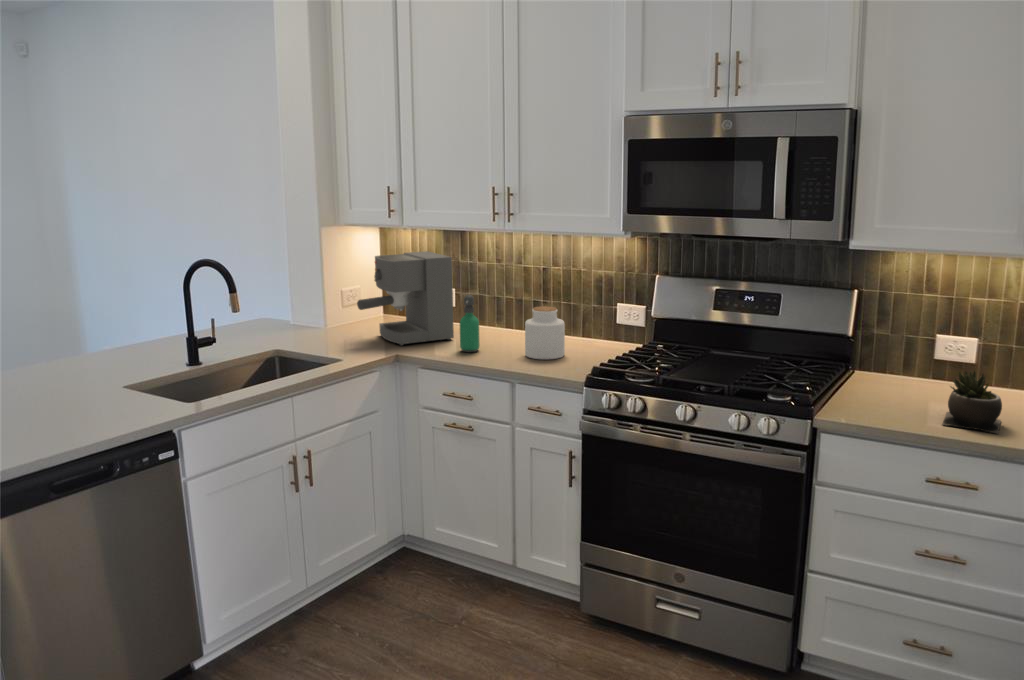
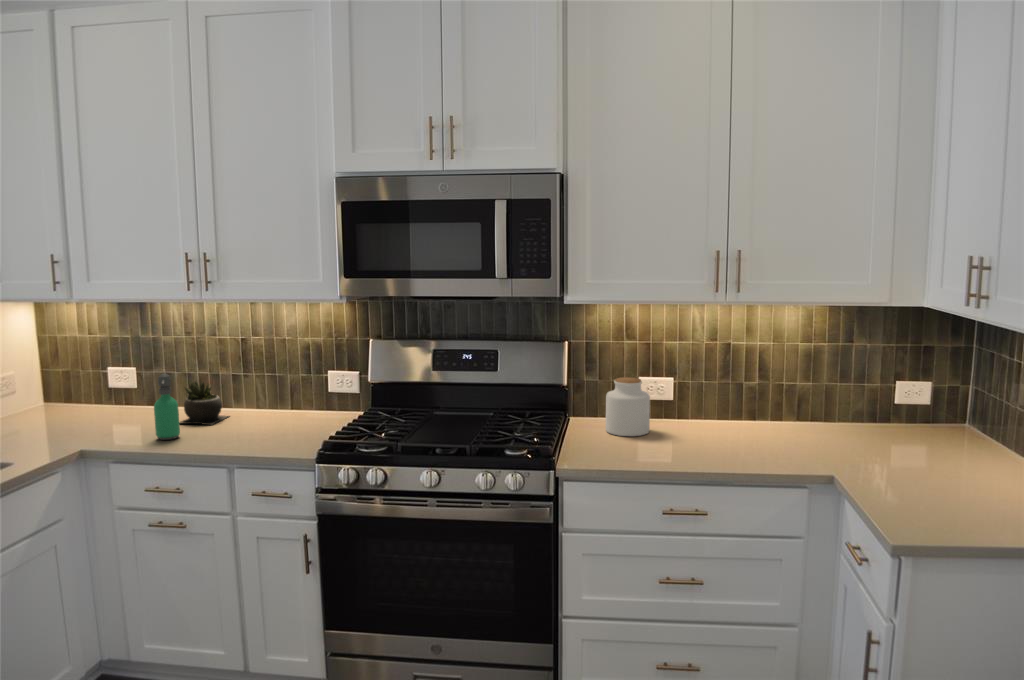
coffee maker: present [357,251,454,346] -> none [13,326,143,441]
jar: present [525,306,565,359] -> present [606,377,650,436]
succulent plant: present [942,371,1002,433] -> present [180,382,228,425]

